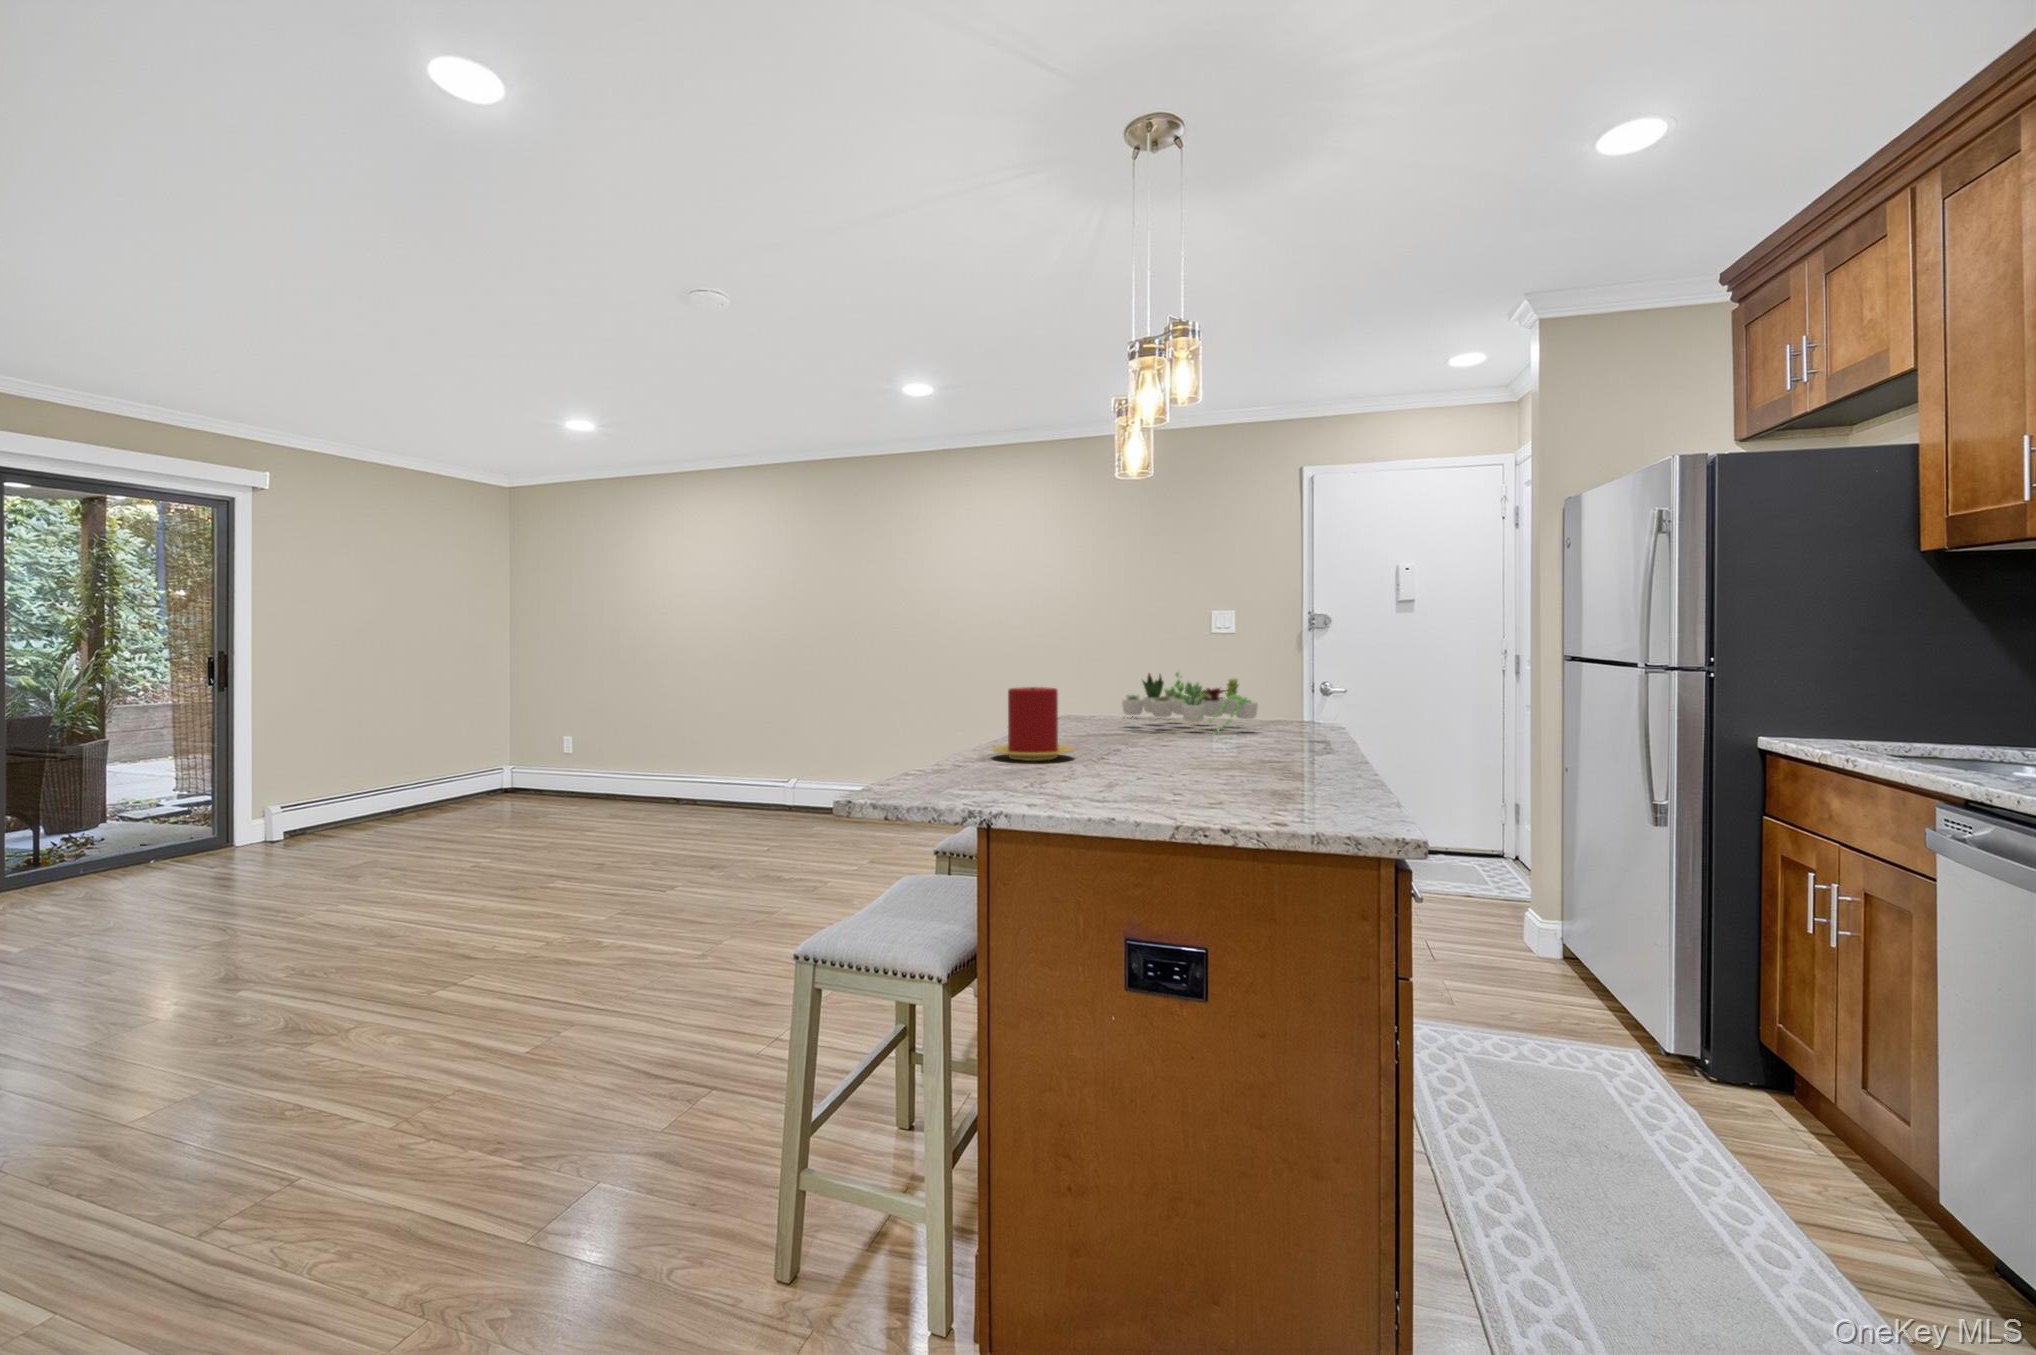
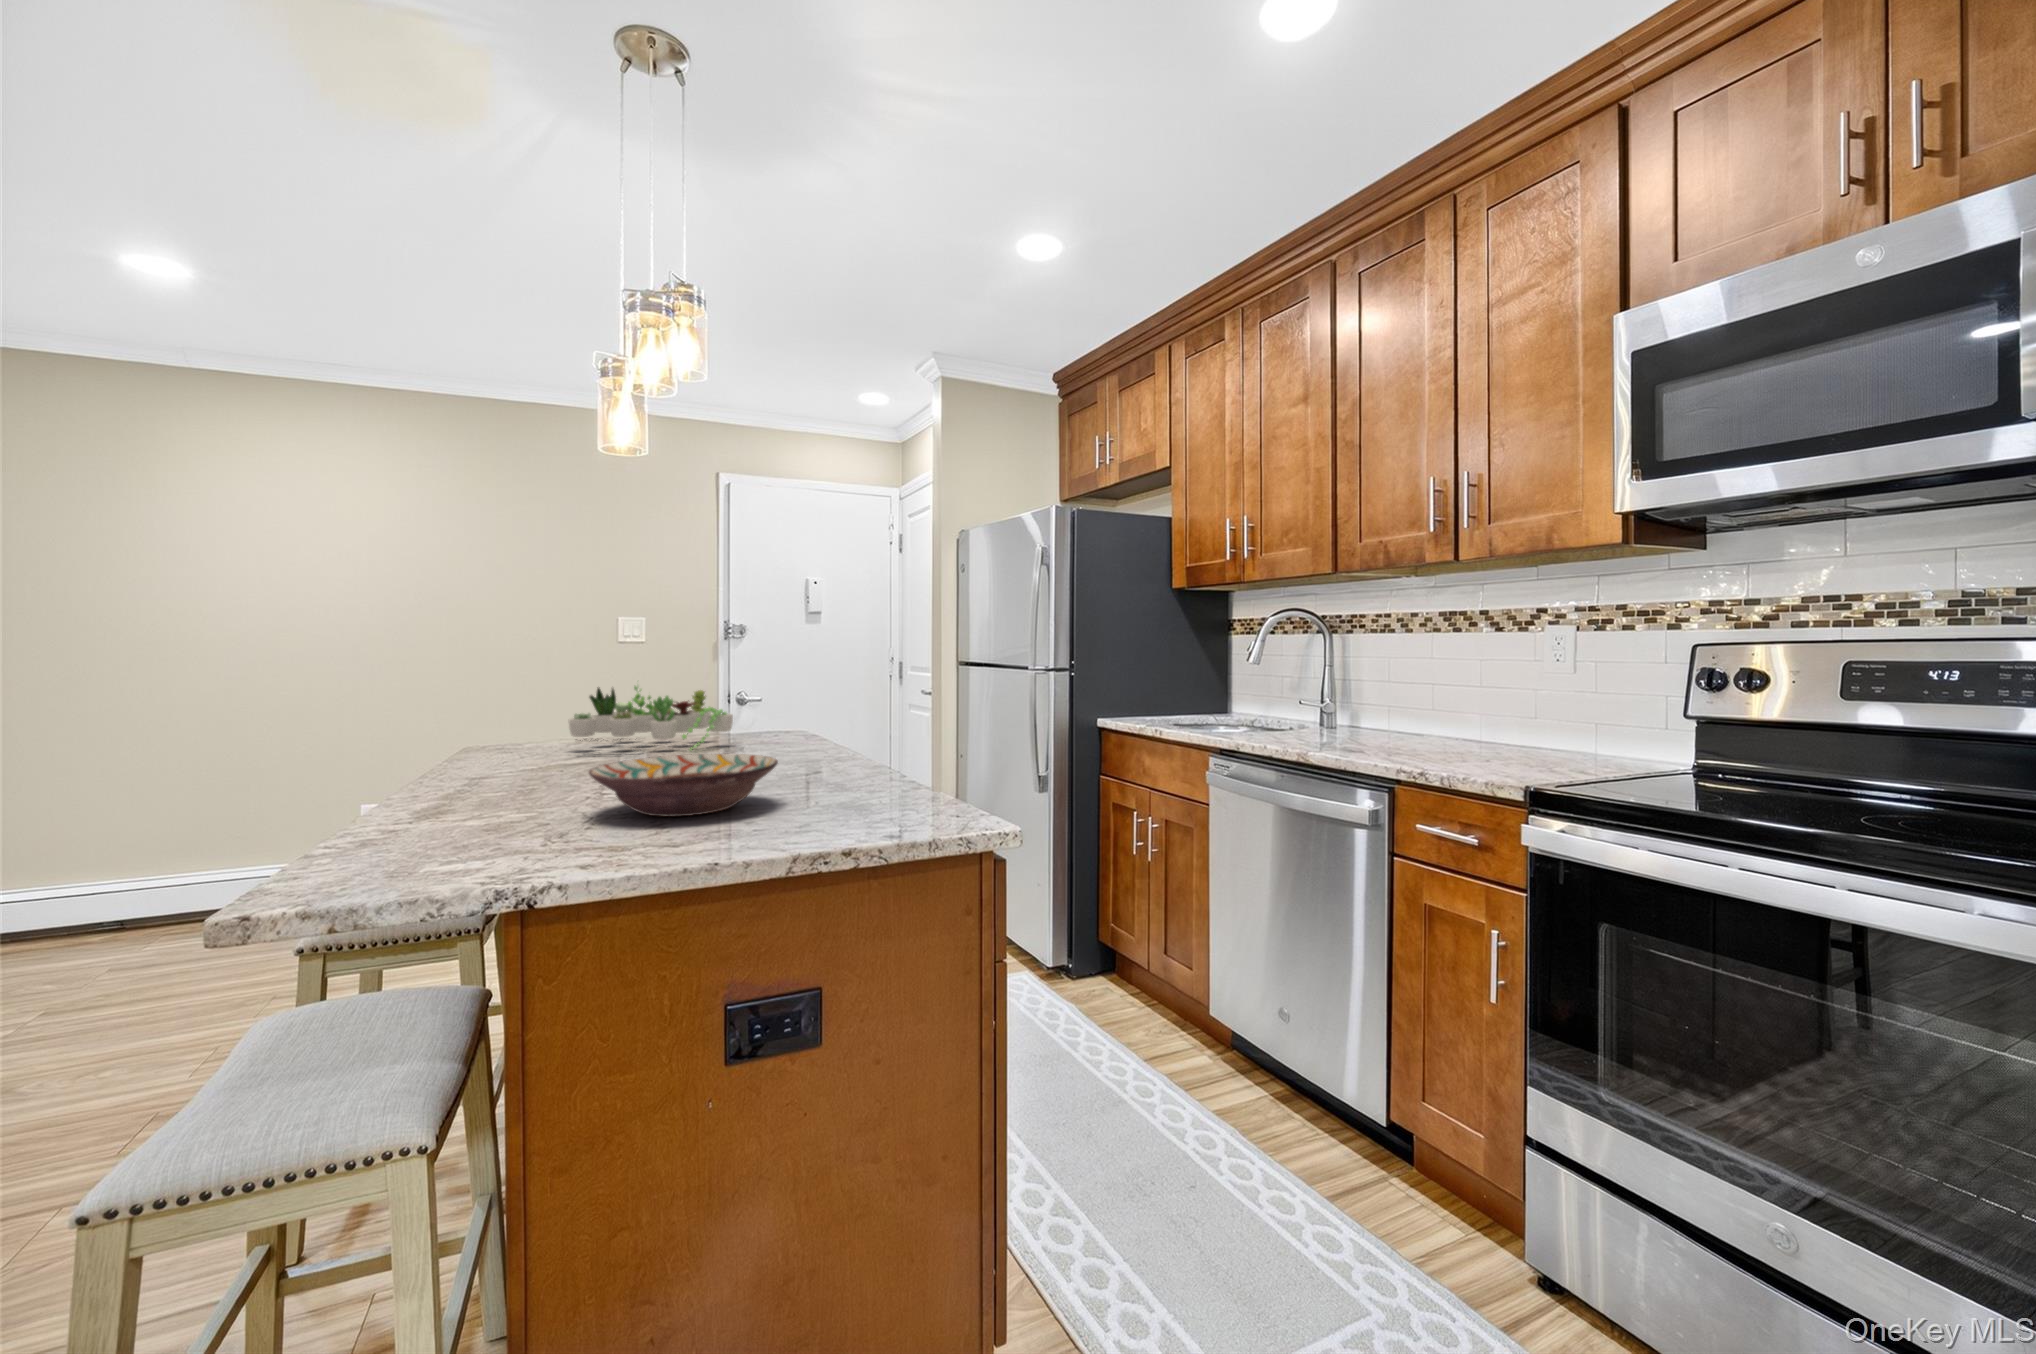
candle: present [992,687,1074,761] -> none [434,711,560,808]
decorative bowl: none [1073,732,1228,782] -> present [589,754,778,817]

